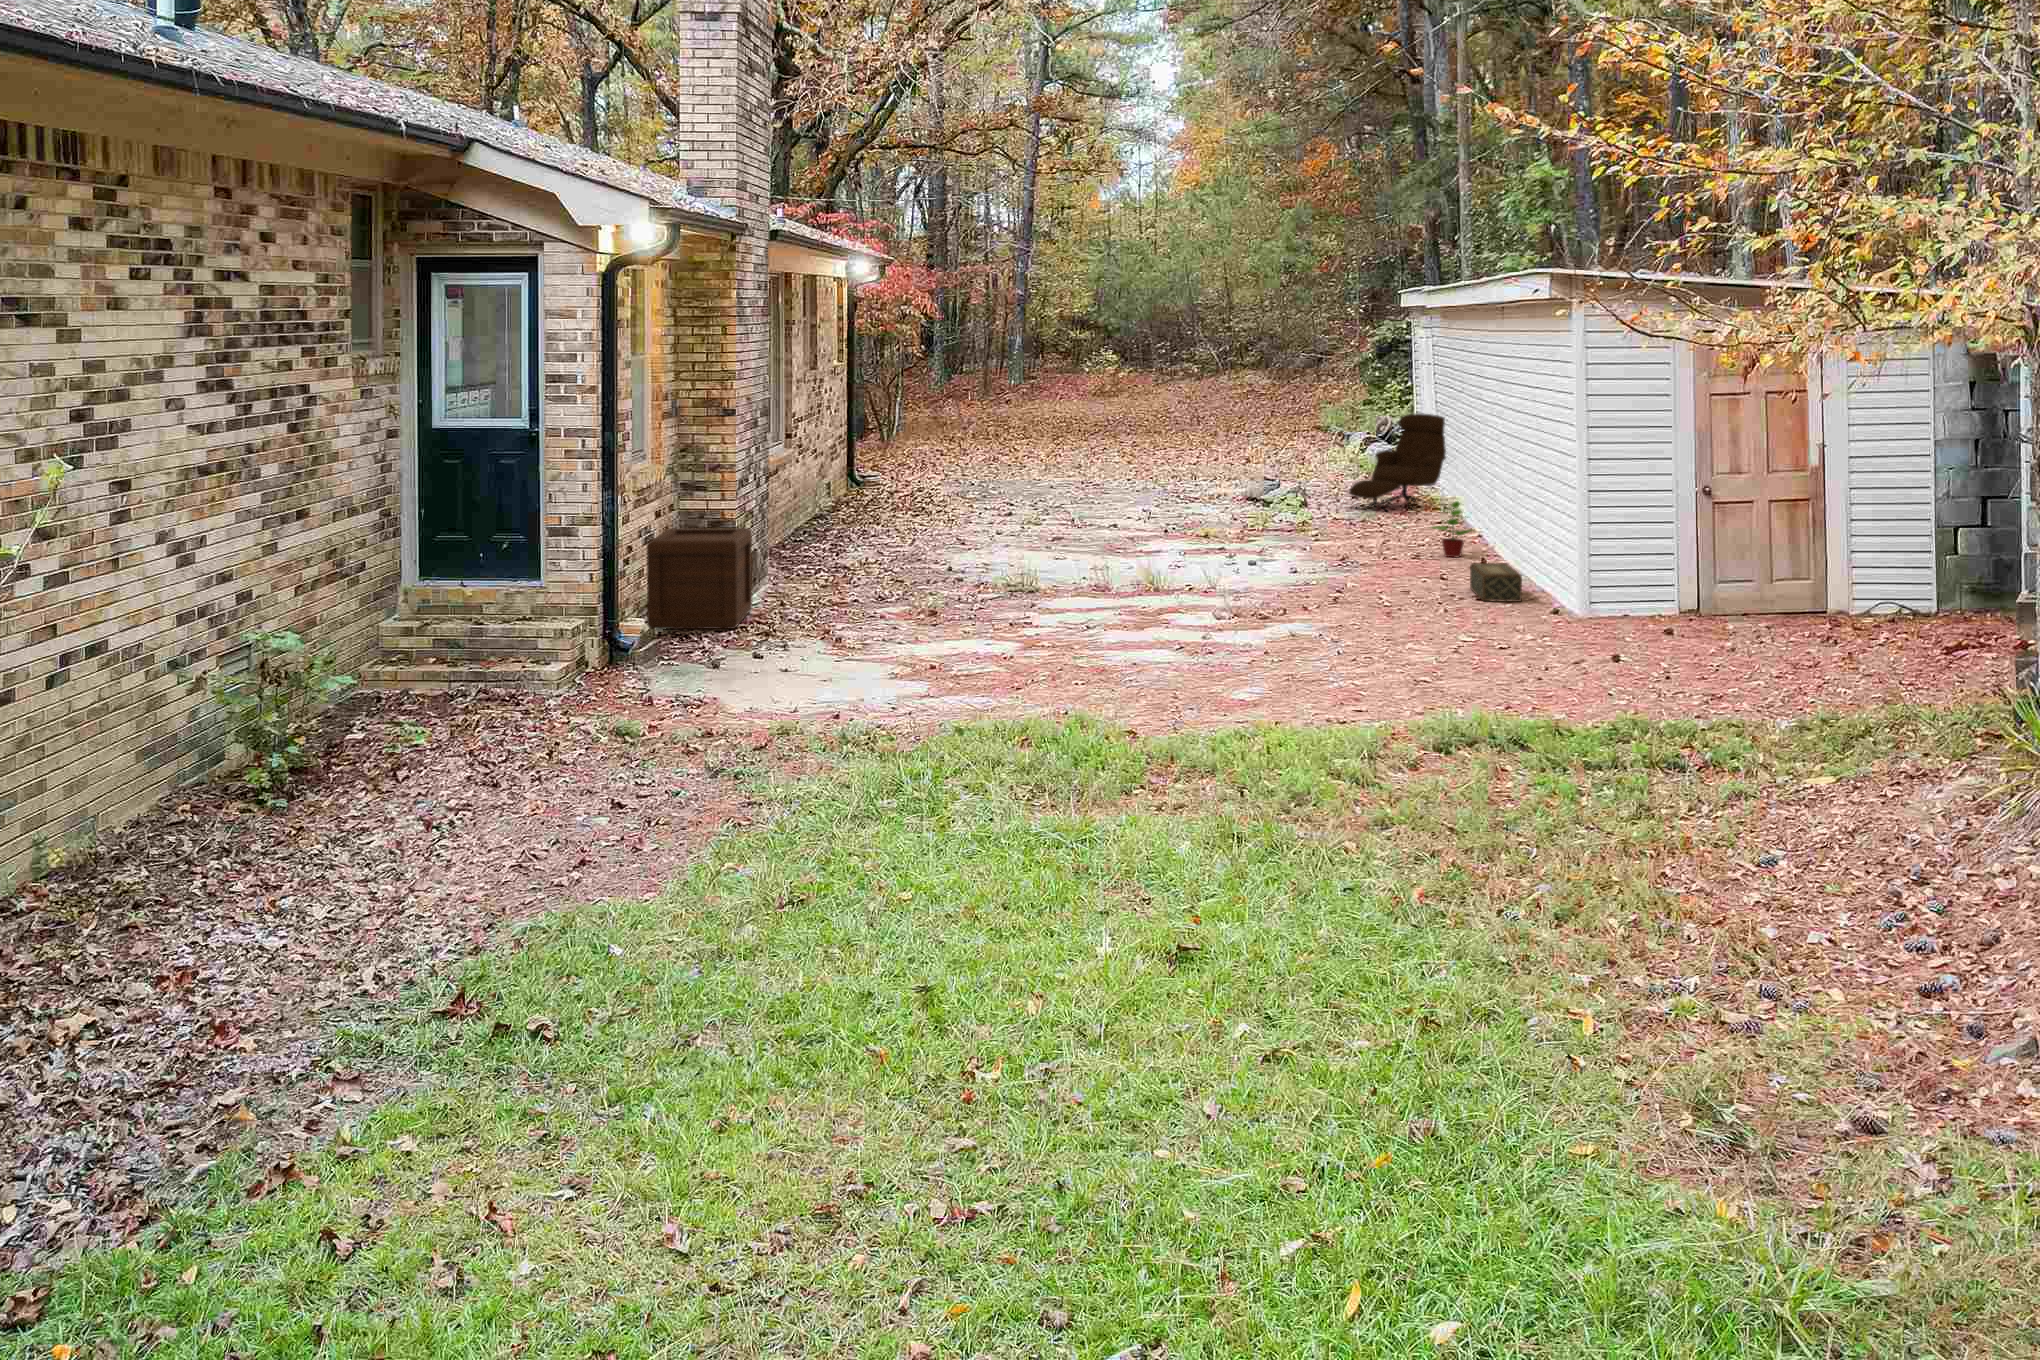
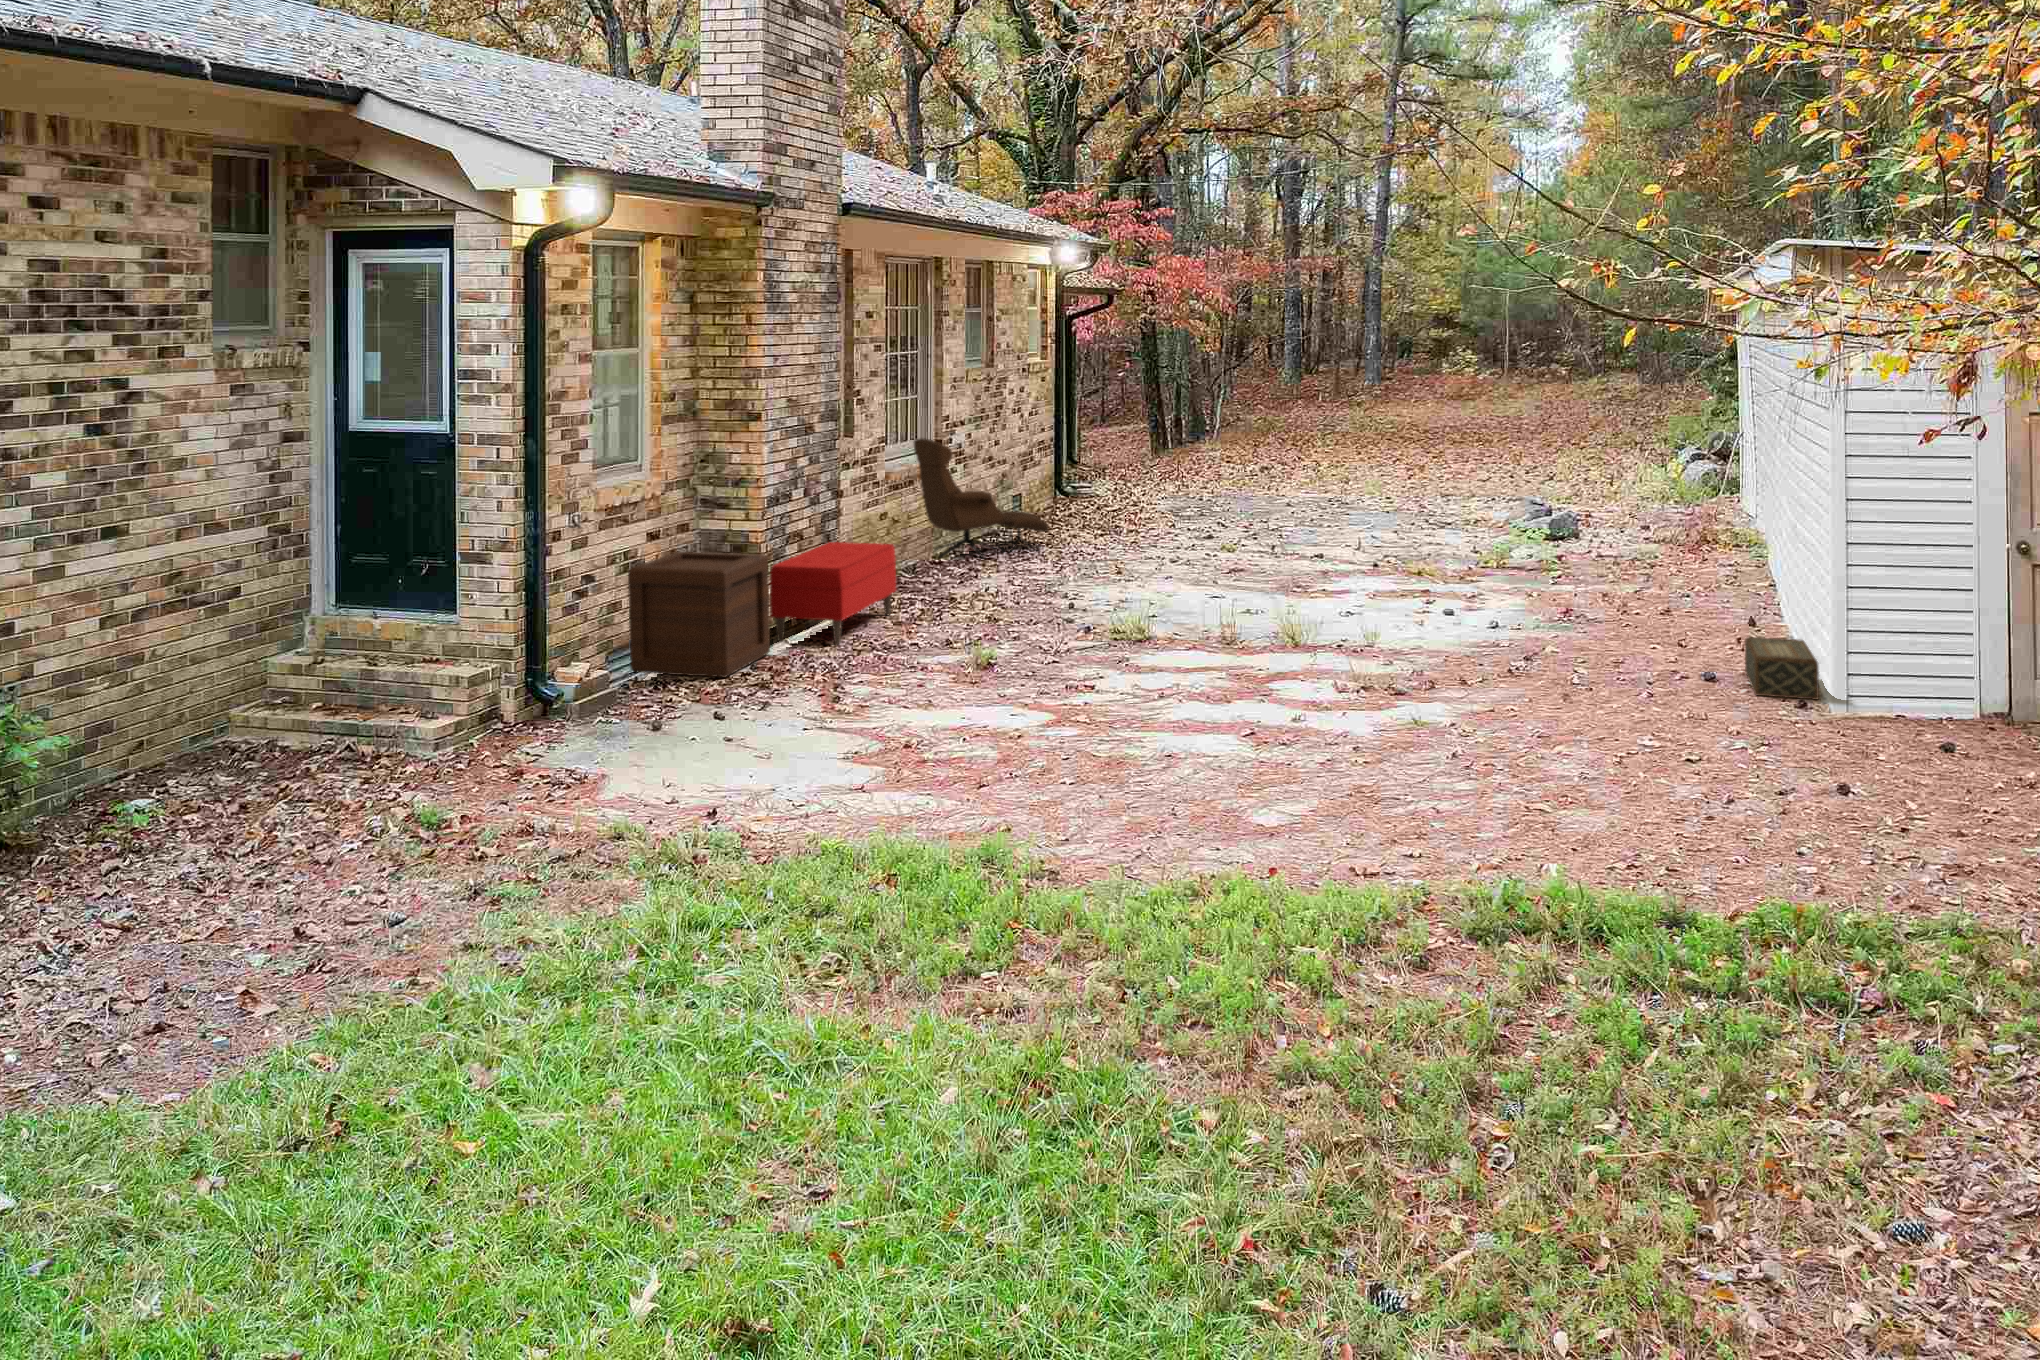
lounge chair: present [1349,413,1446,511] -> present [913,438,1048,558]
potted plant: present [1432,501,1472,558] -> none [1710,540,1782,622]
bench: none [740,520,825,602] -> present [769,542,896,645]

